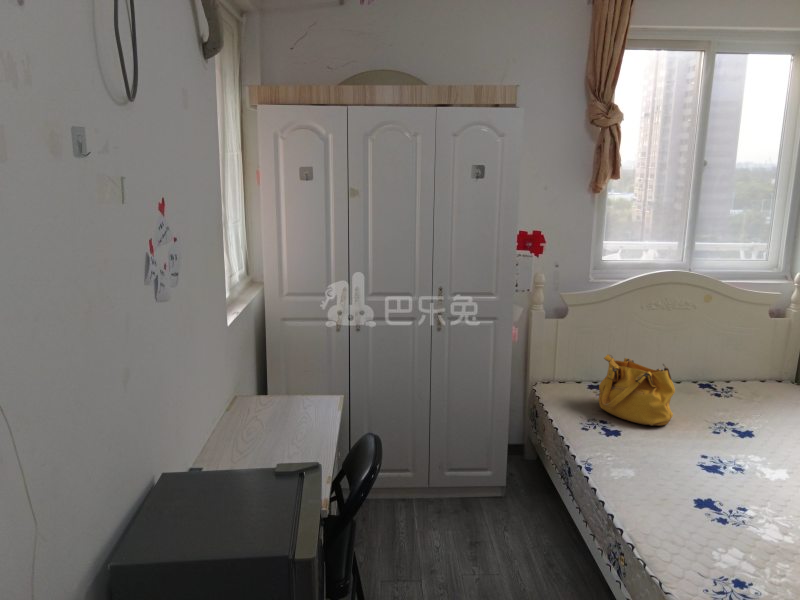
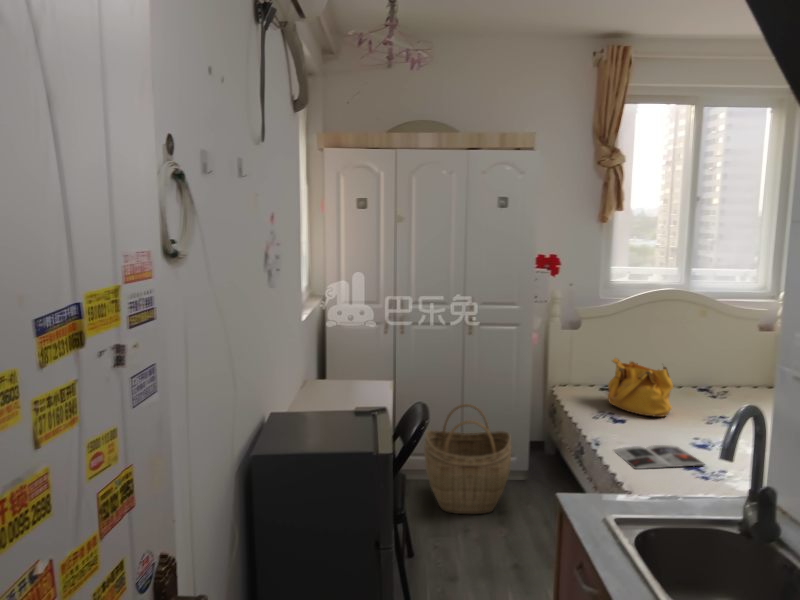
woven basket: none [385,412,486,544] -> present [424,404,511,514]
magazine: none [606,468,719,504] -> present [614,445,705,469]

